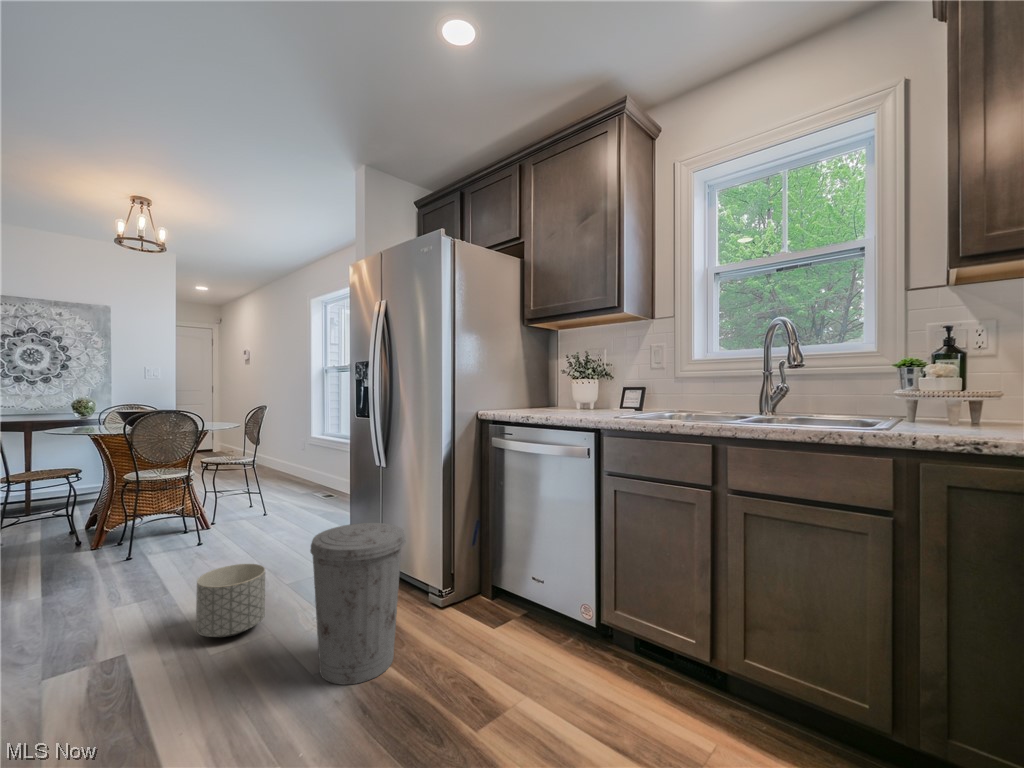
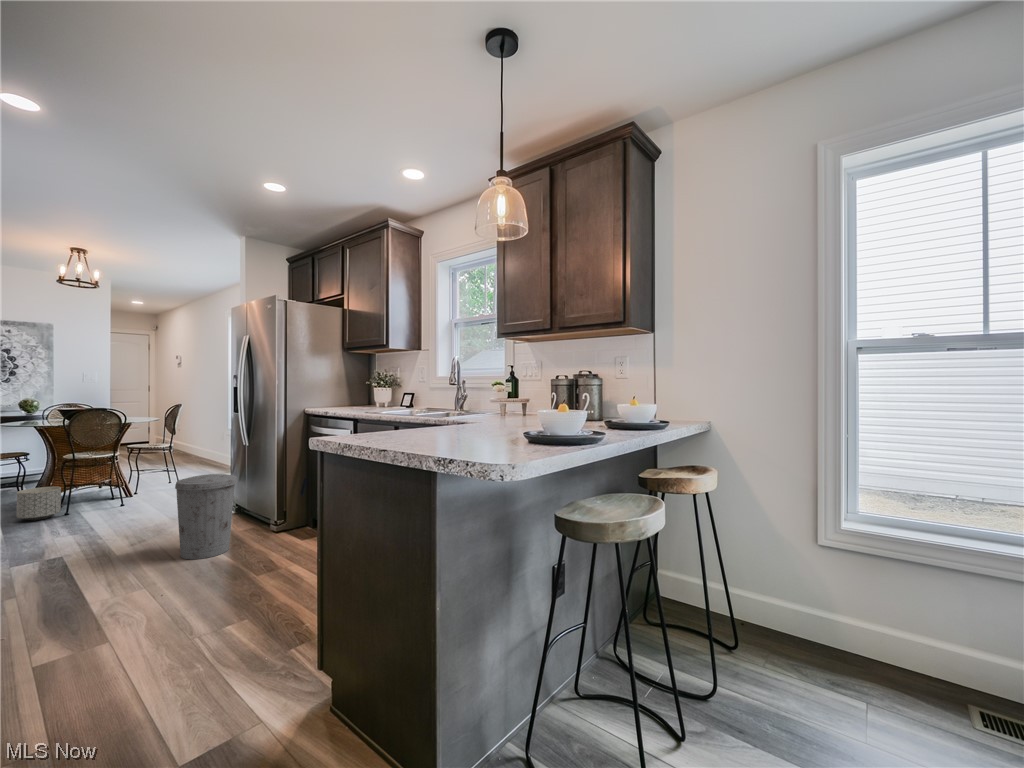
planter: present [196,564,265,638] -> present [16,487,61,521]

